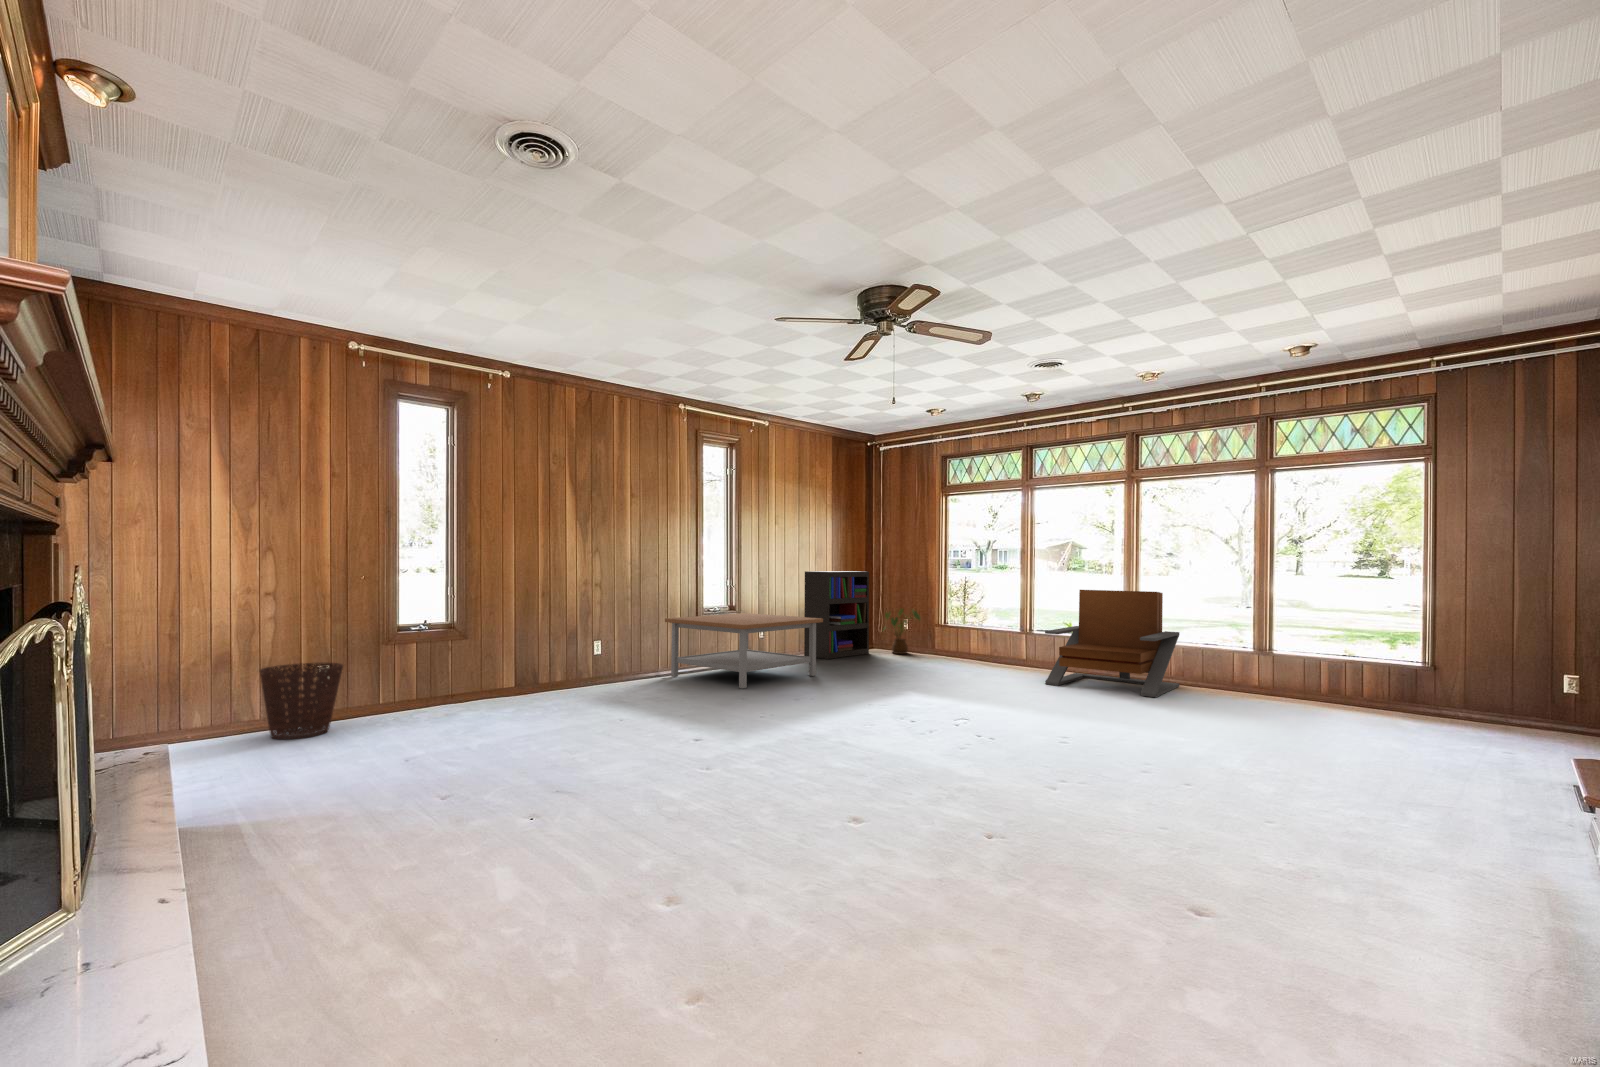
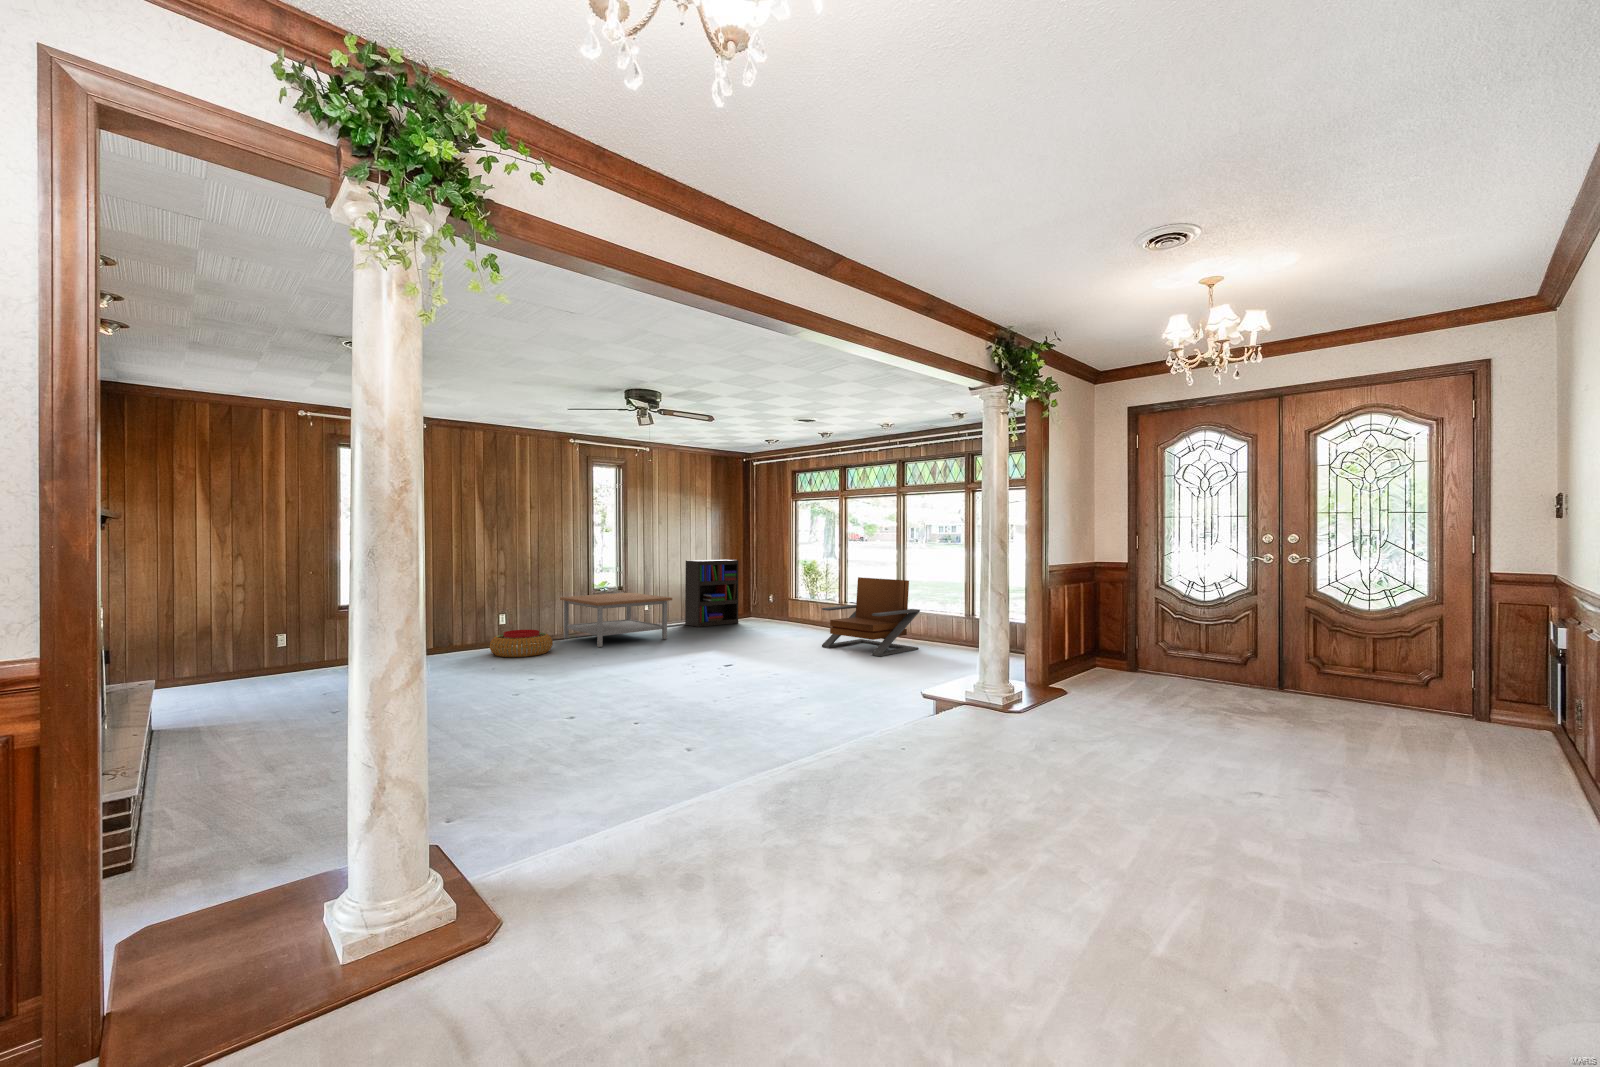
house plant: present [883,609,920,654] -> none [748,588,777,624]
basket: present [260,663,343,739] -> none [260,626,313,673]
pouf: none [599,664,686,706] -> present [490,630,553,657]

